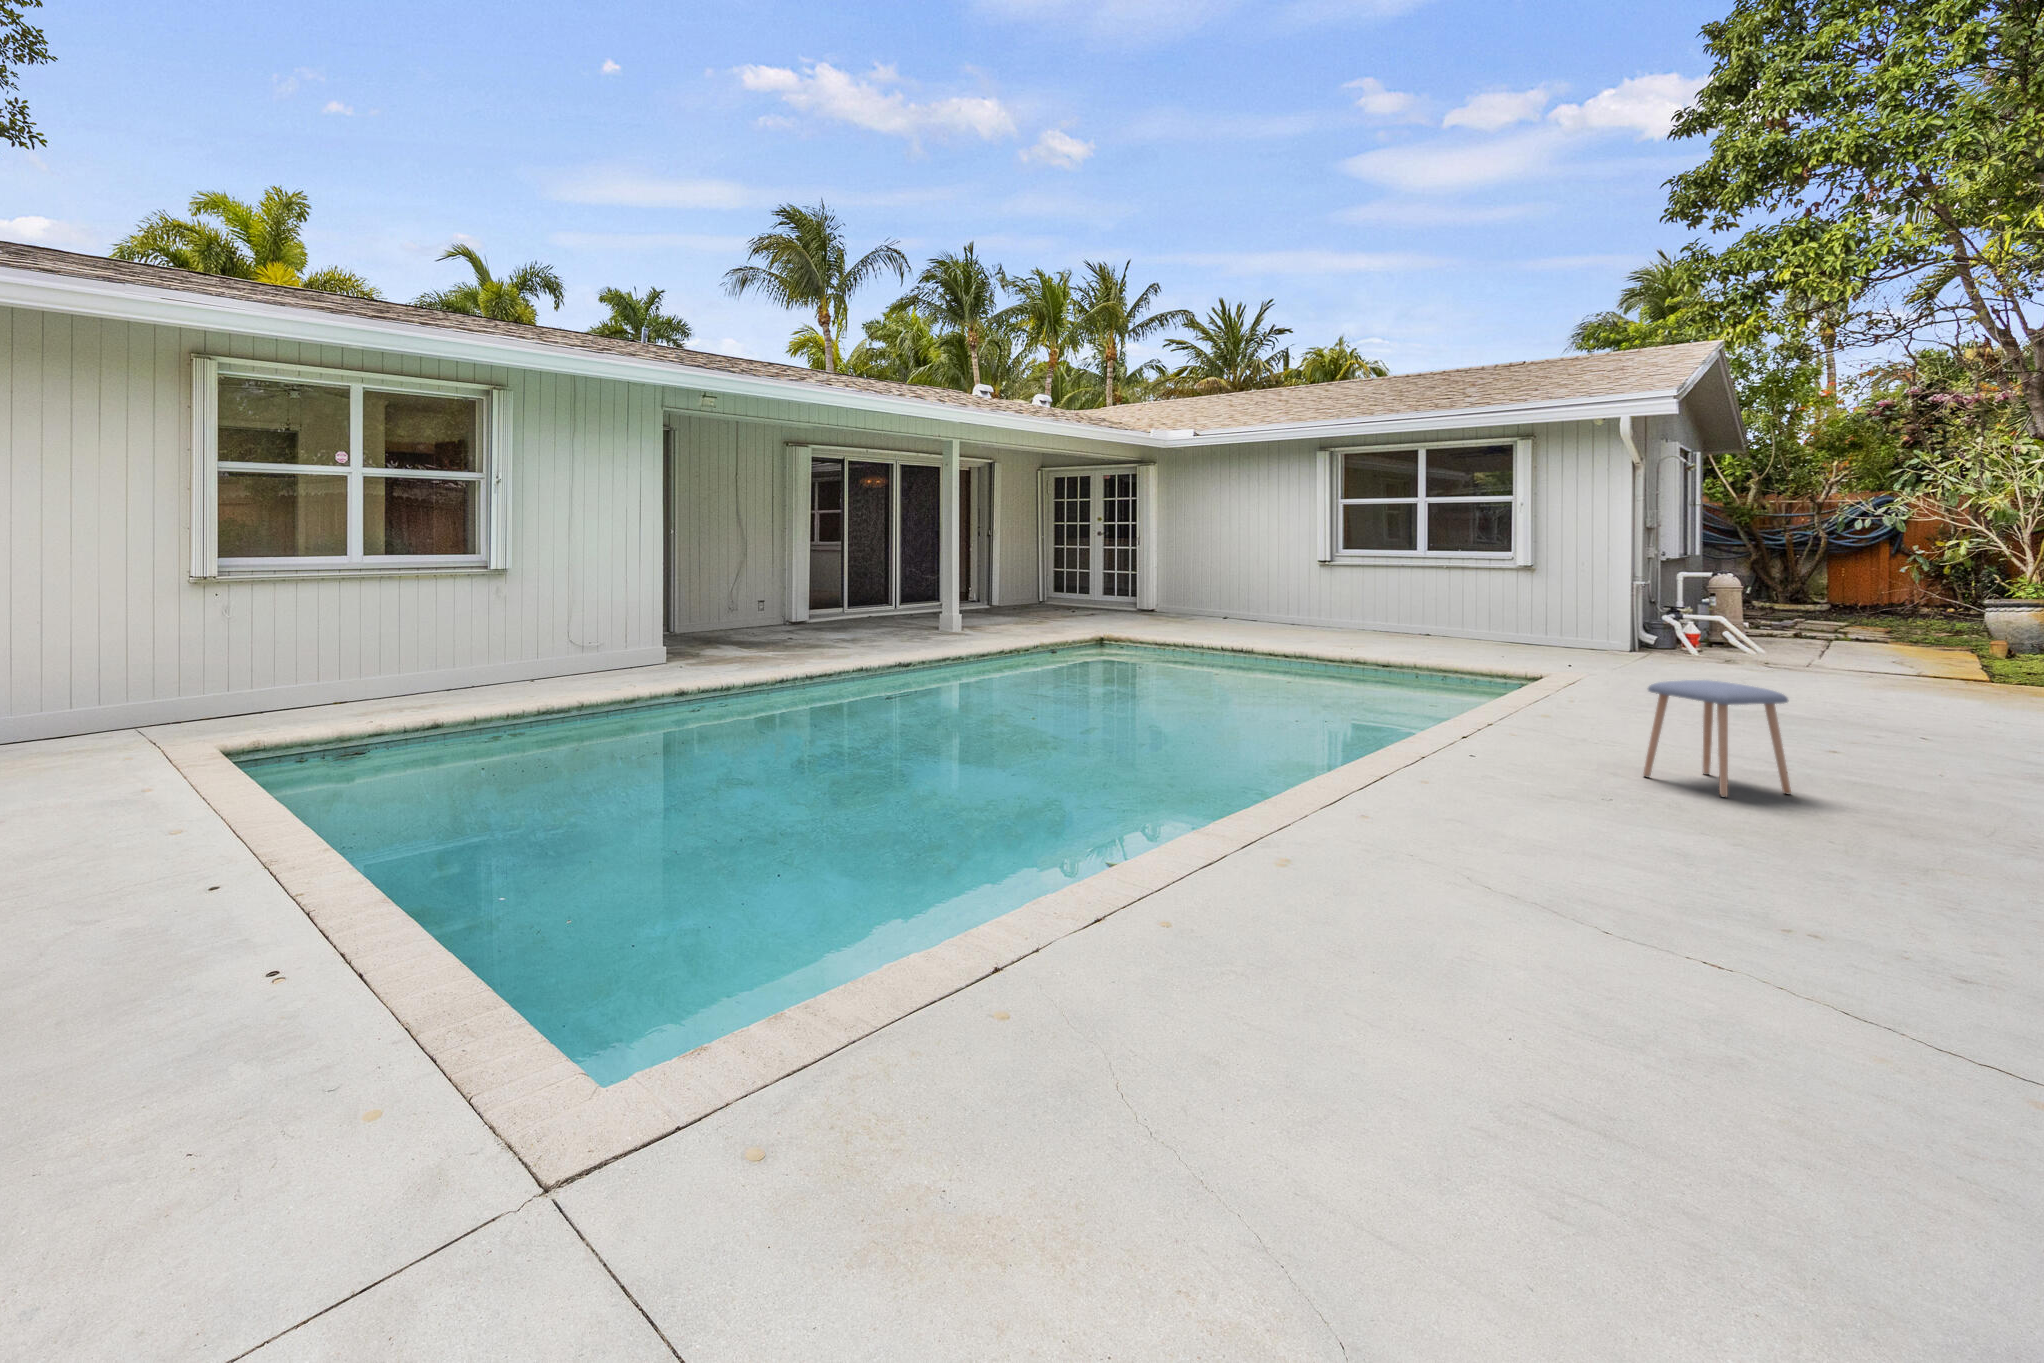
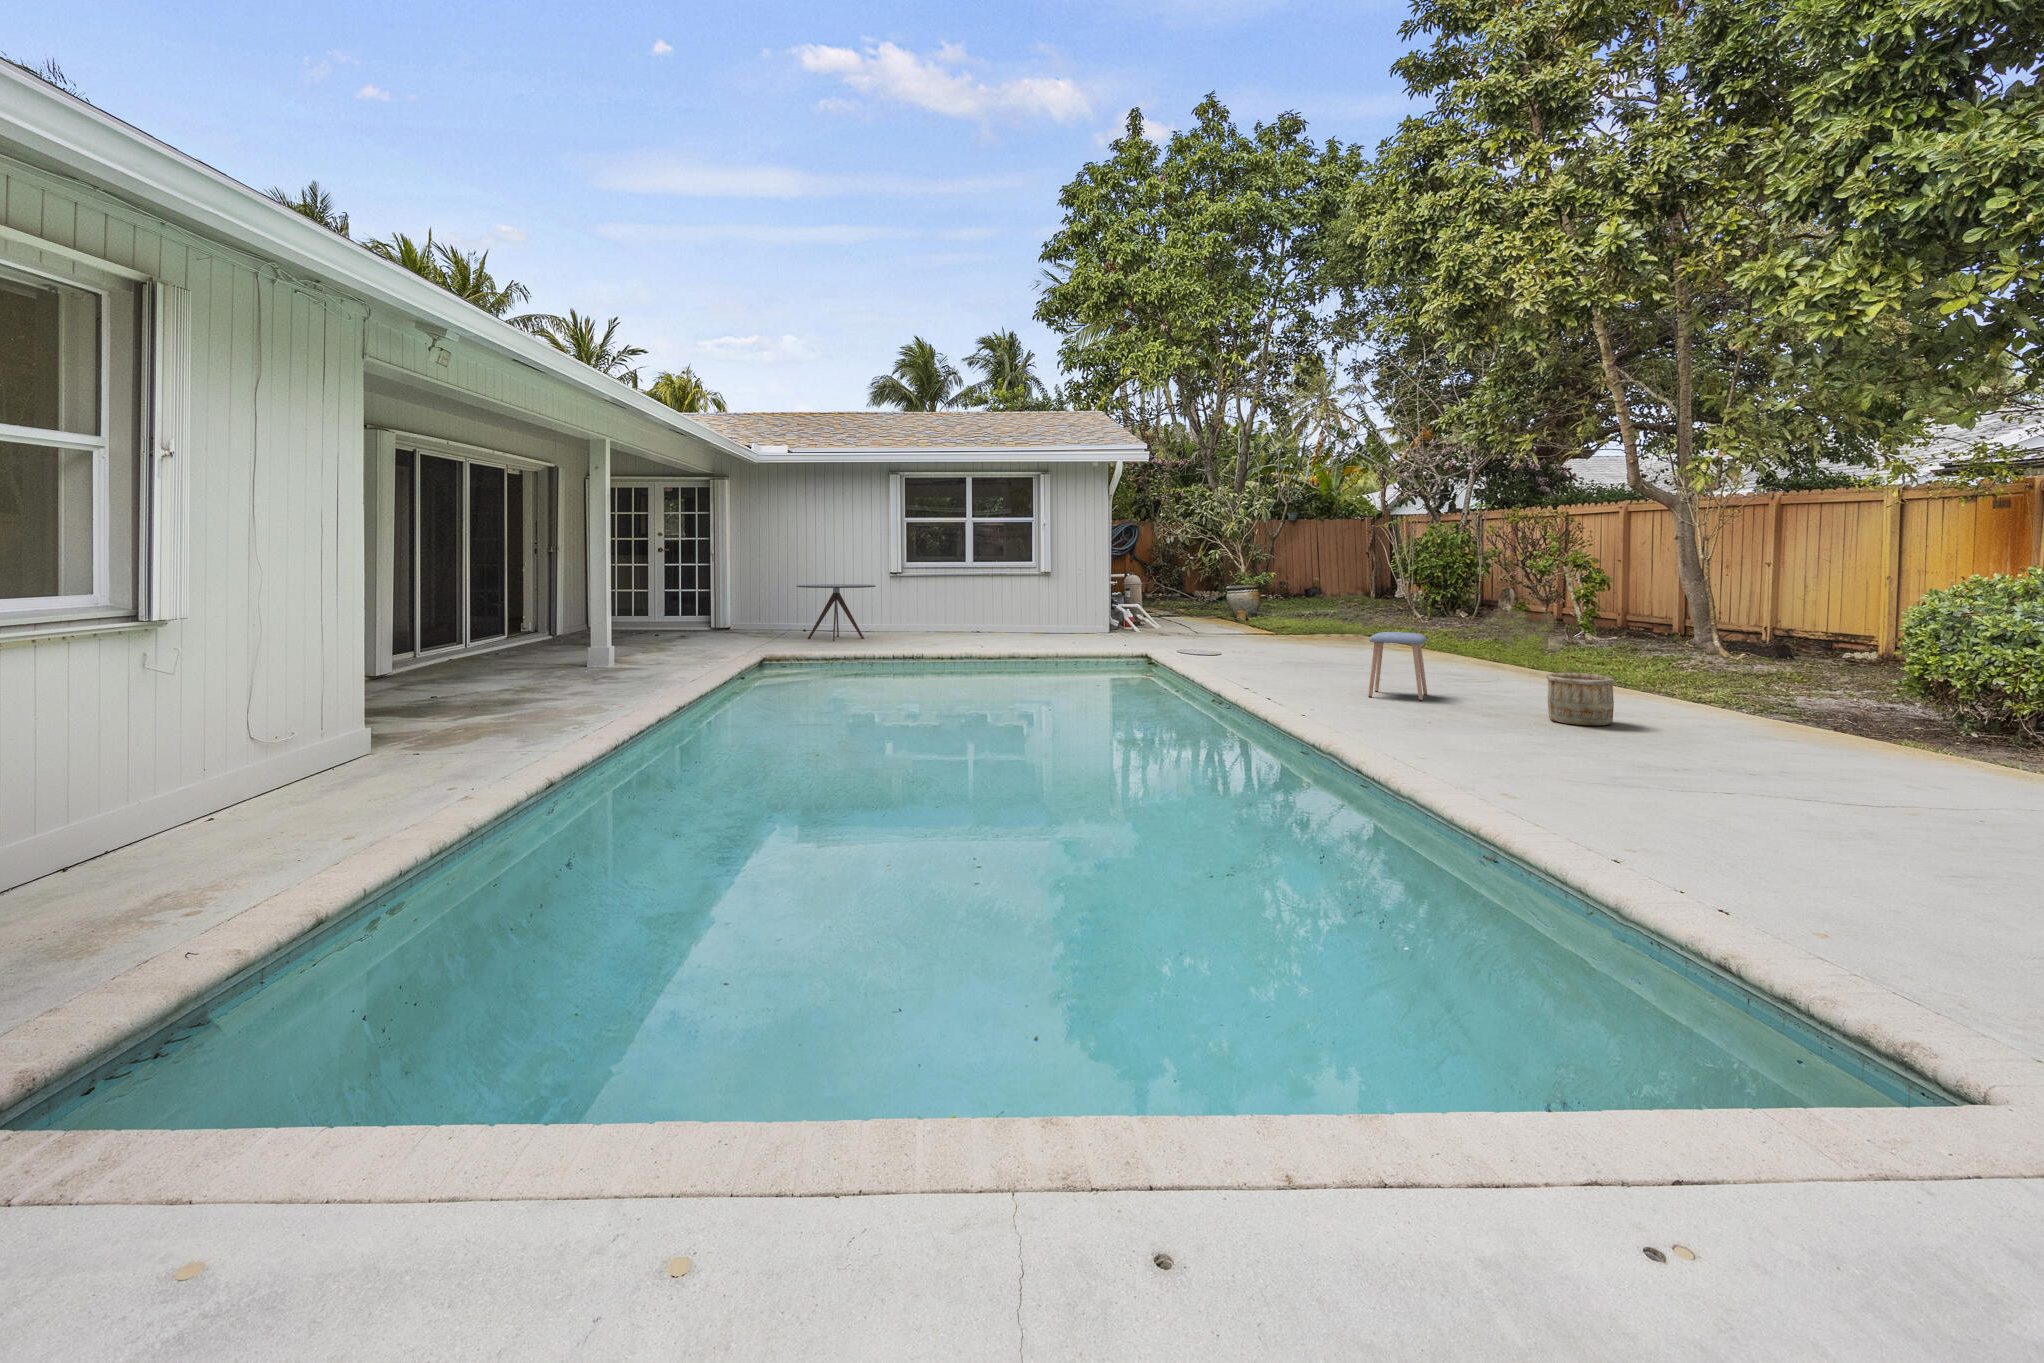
round table: none [1201,570,1291,631] -> present [796,584,876,641]
wooden bucket: none [1831,785,2001,903] -> present [1546,673,1615,725]

